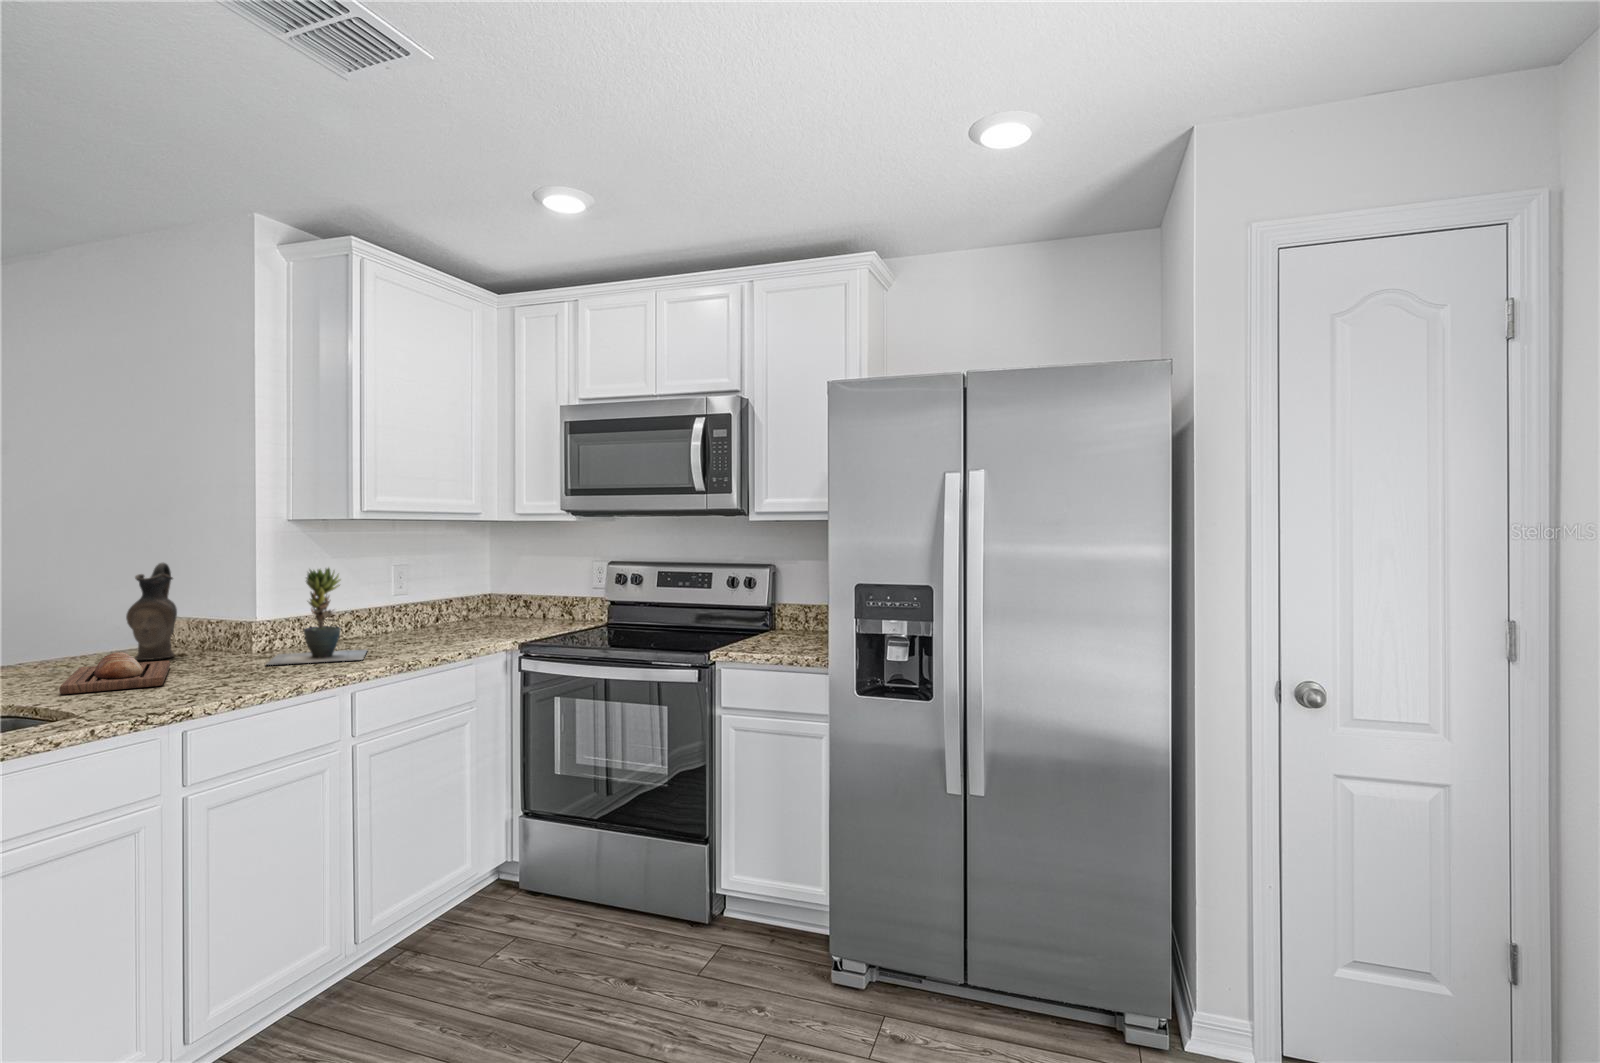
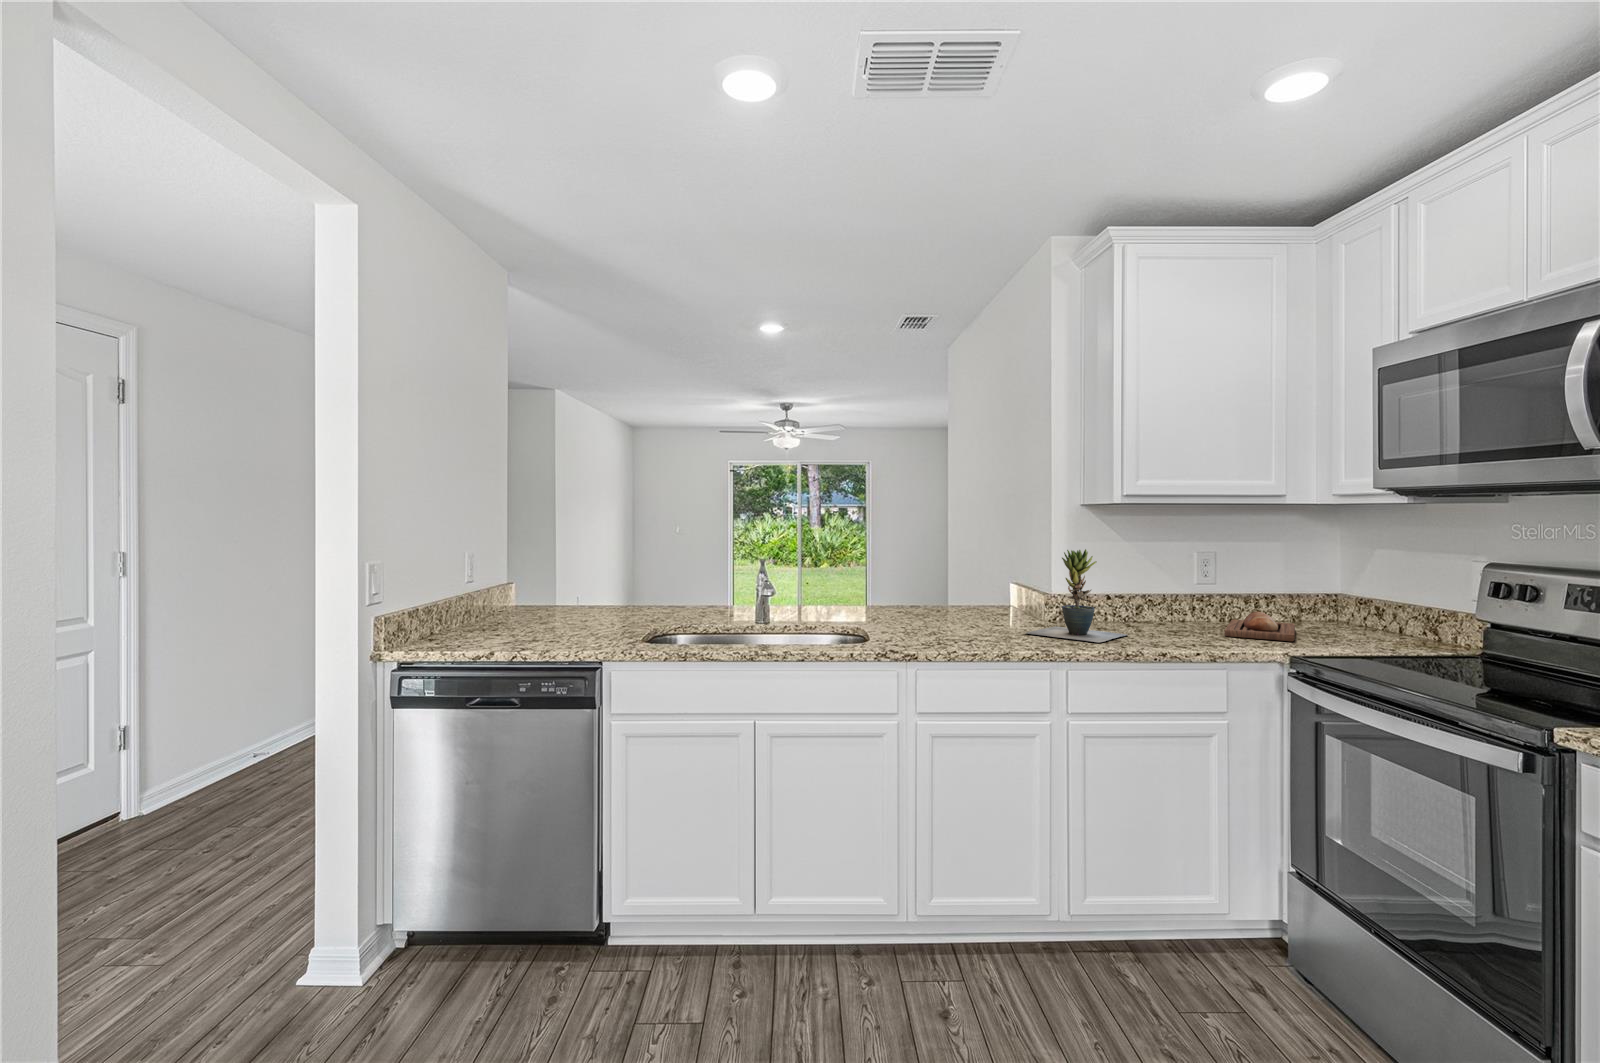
ceramic pitcher: present [126,563,177,660] -> none [963,540,997,617]
bread loaf: present [59,652,170,694] -> present [1224,612,1295,641]

